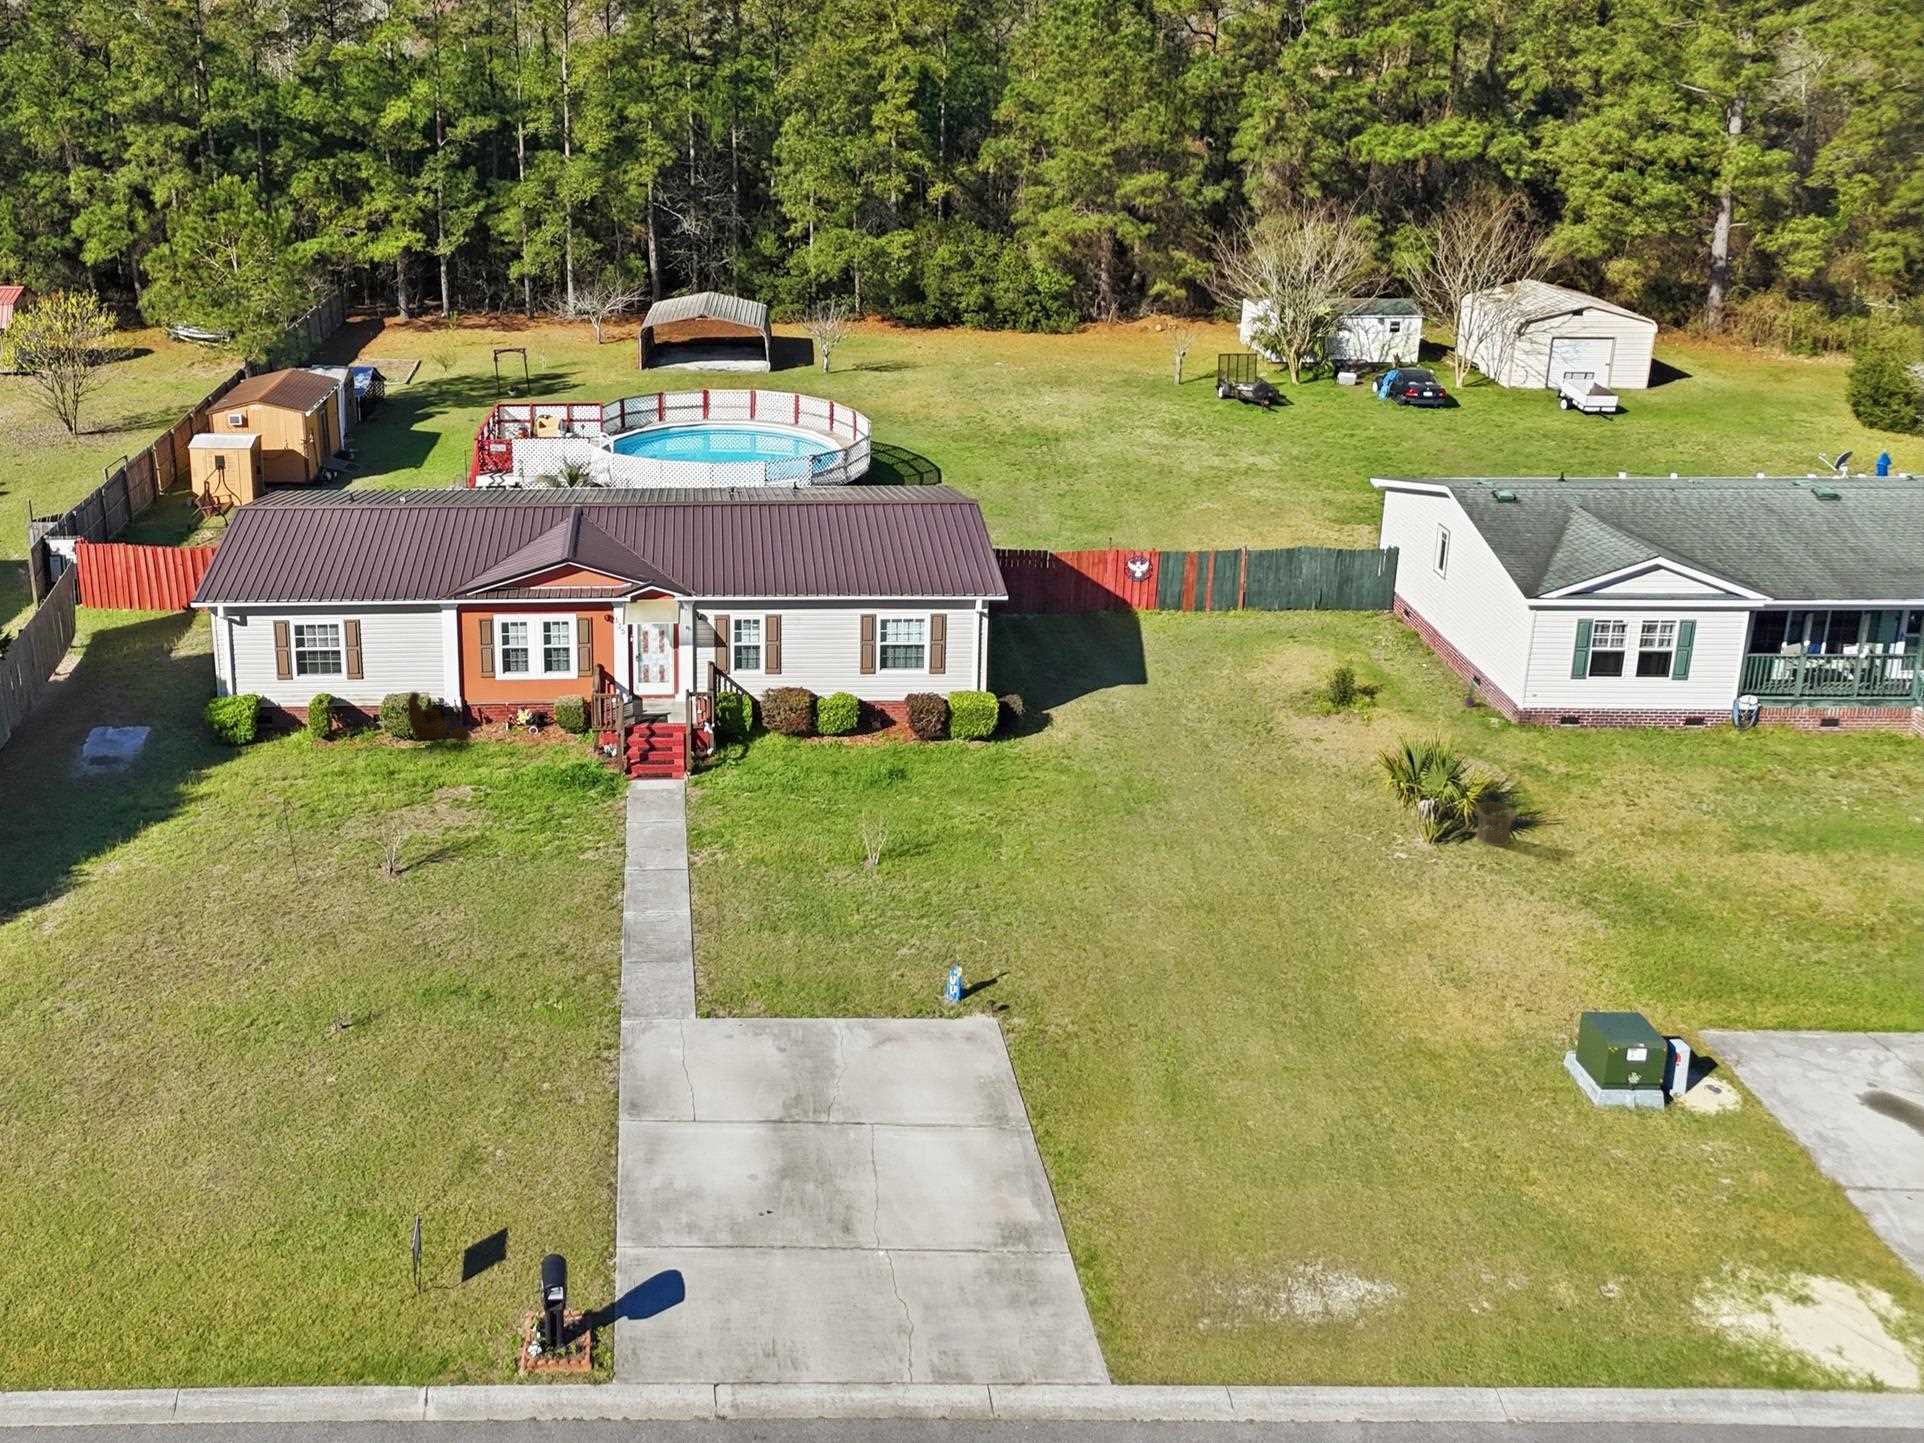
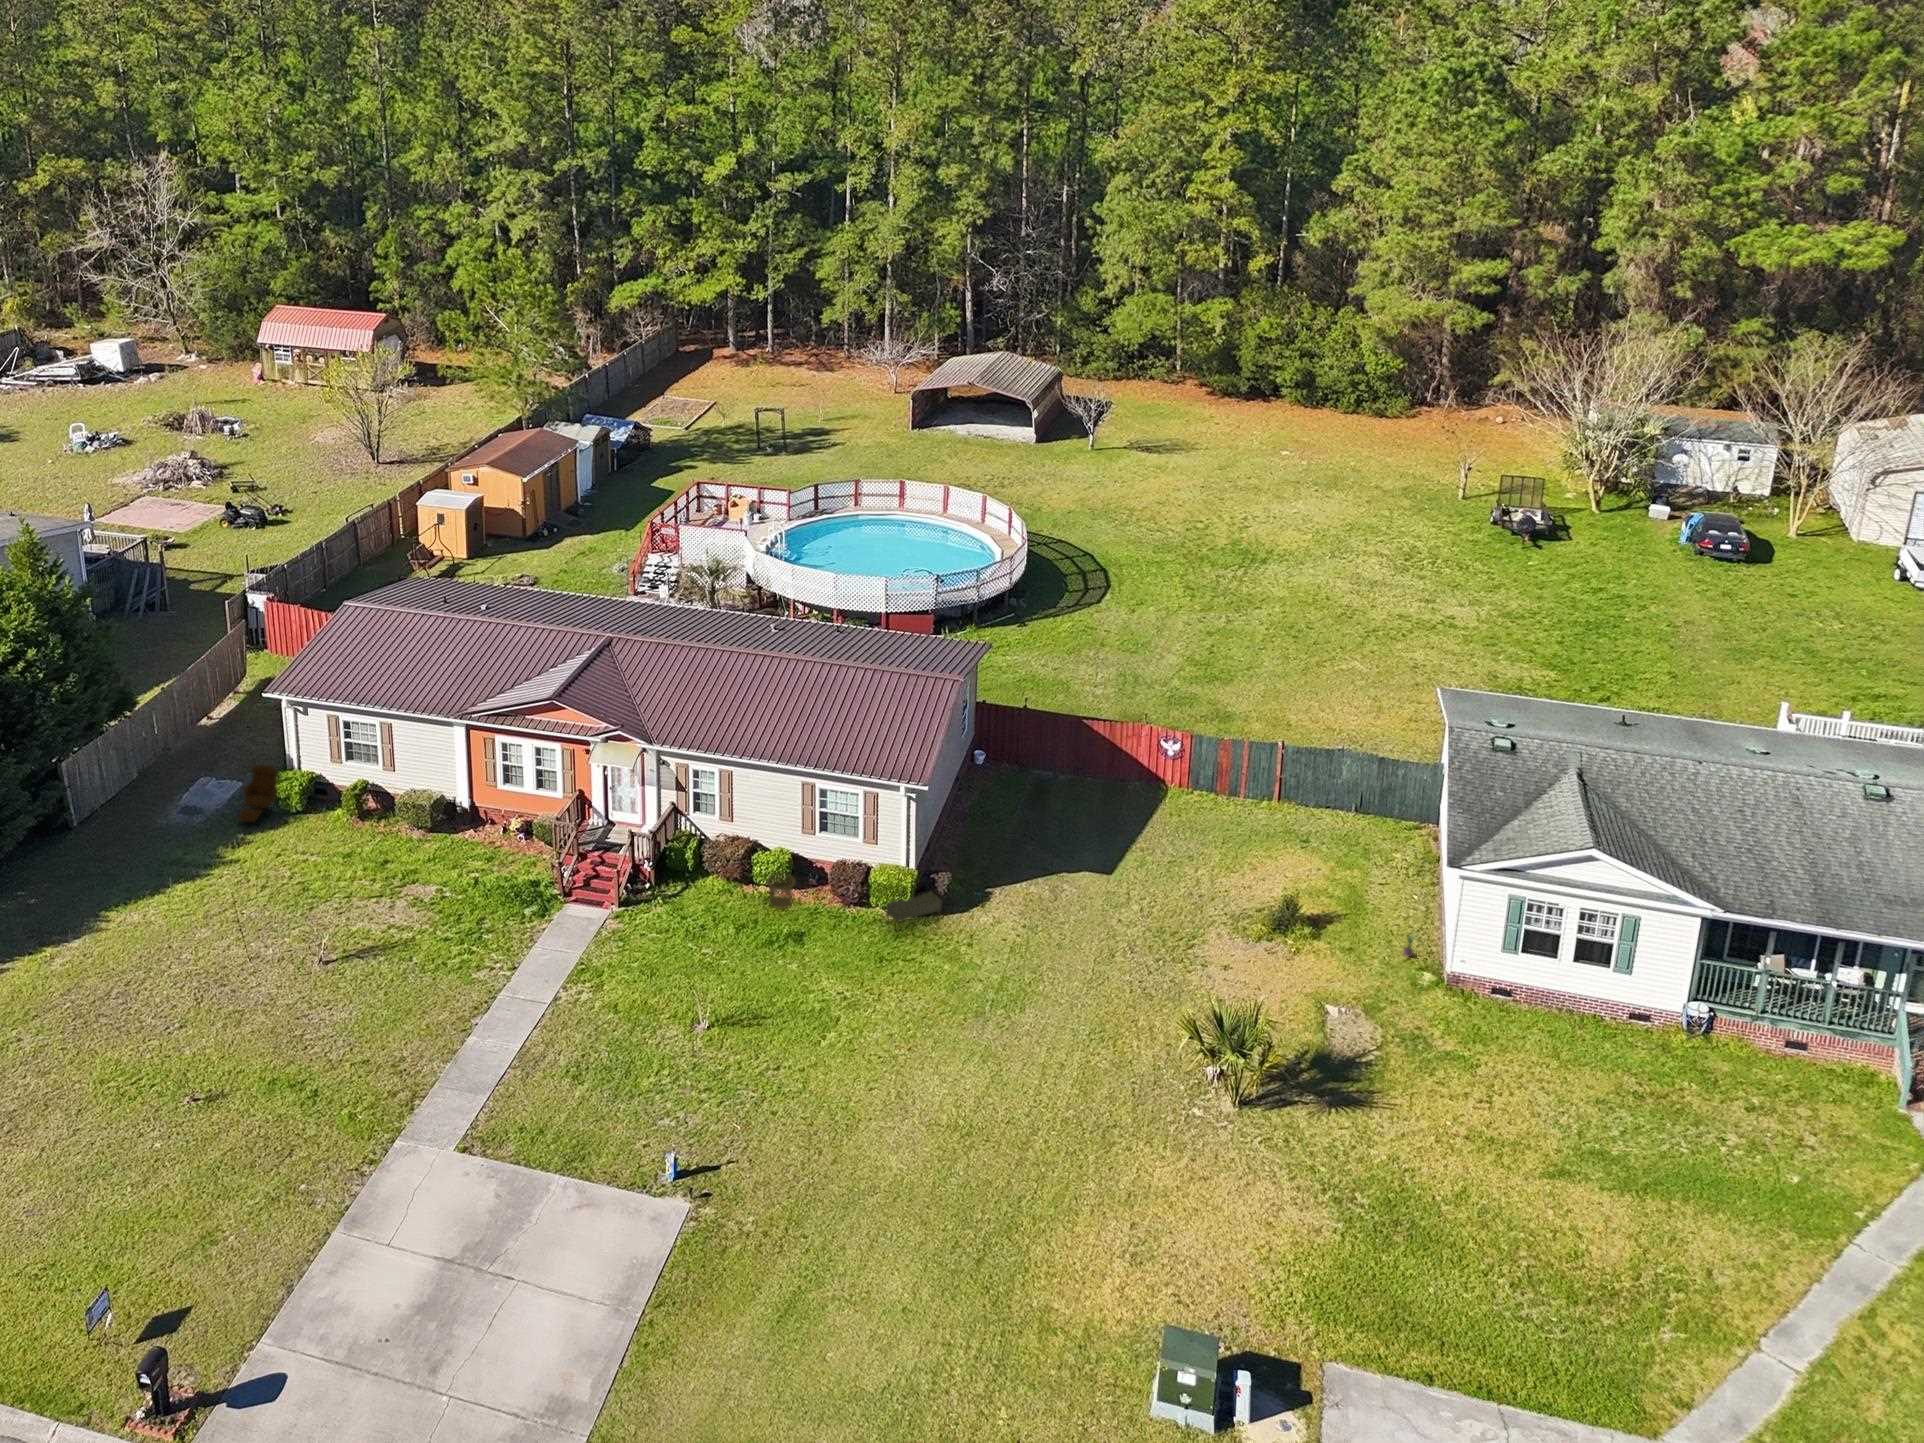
lounge chair: present [407,692,471,751] -> present [238,765,279,824]
bench: none [977,711,1031,756] -> present [886,892,942,931]
basket: present [1476,802,1517,846] -> present [767,873,795,909]

